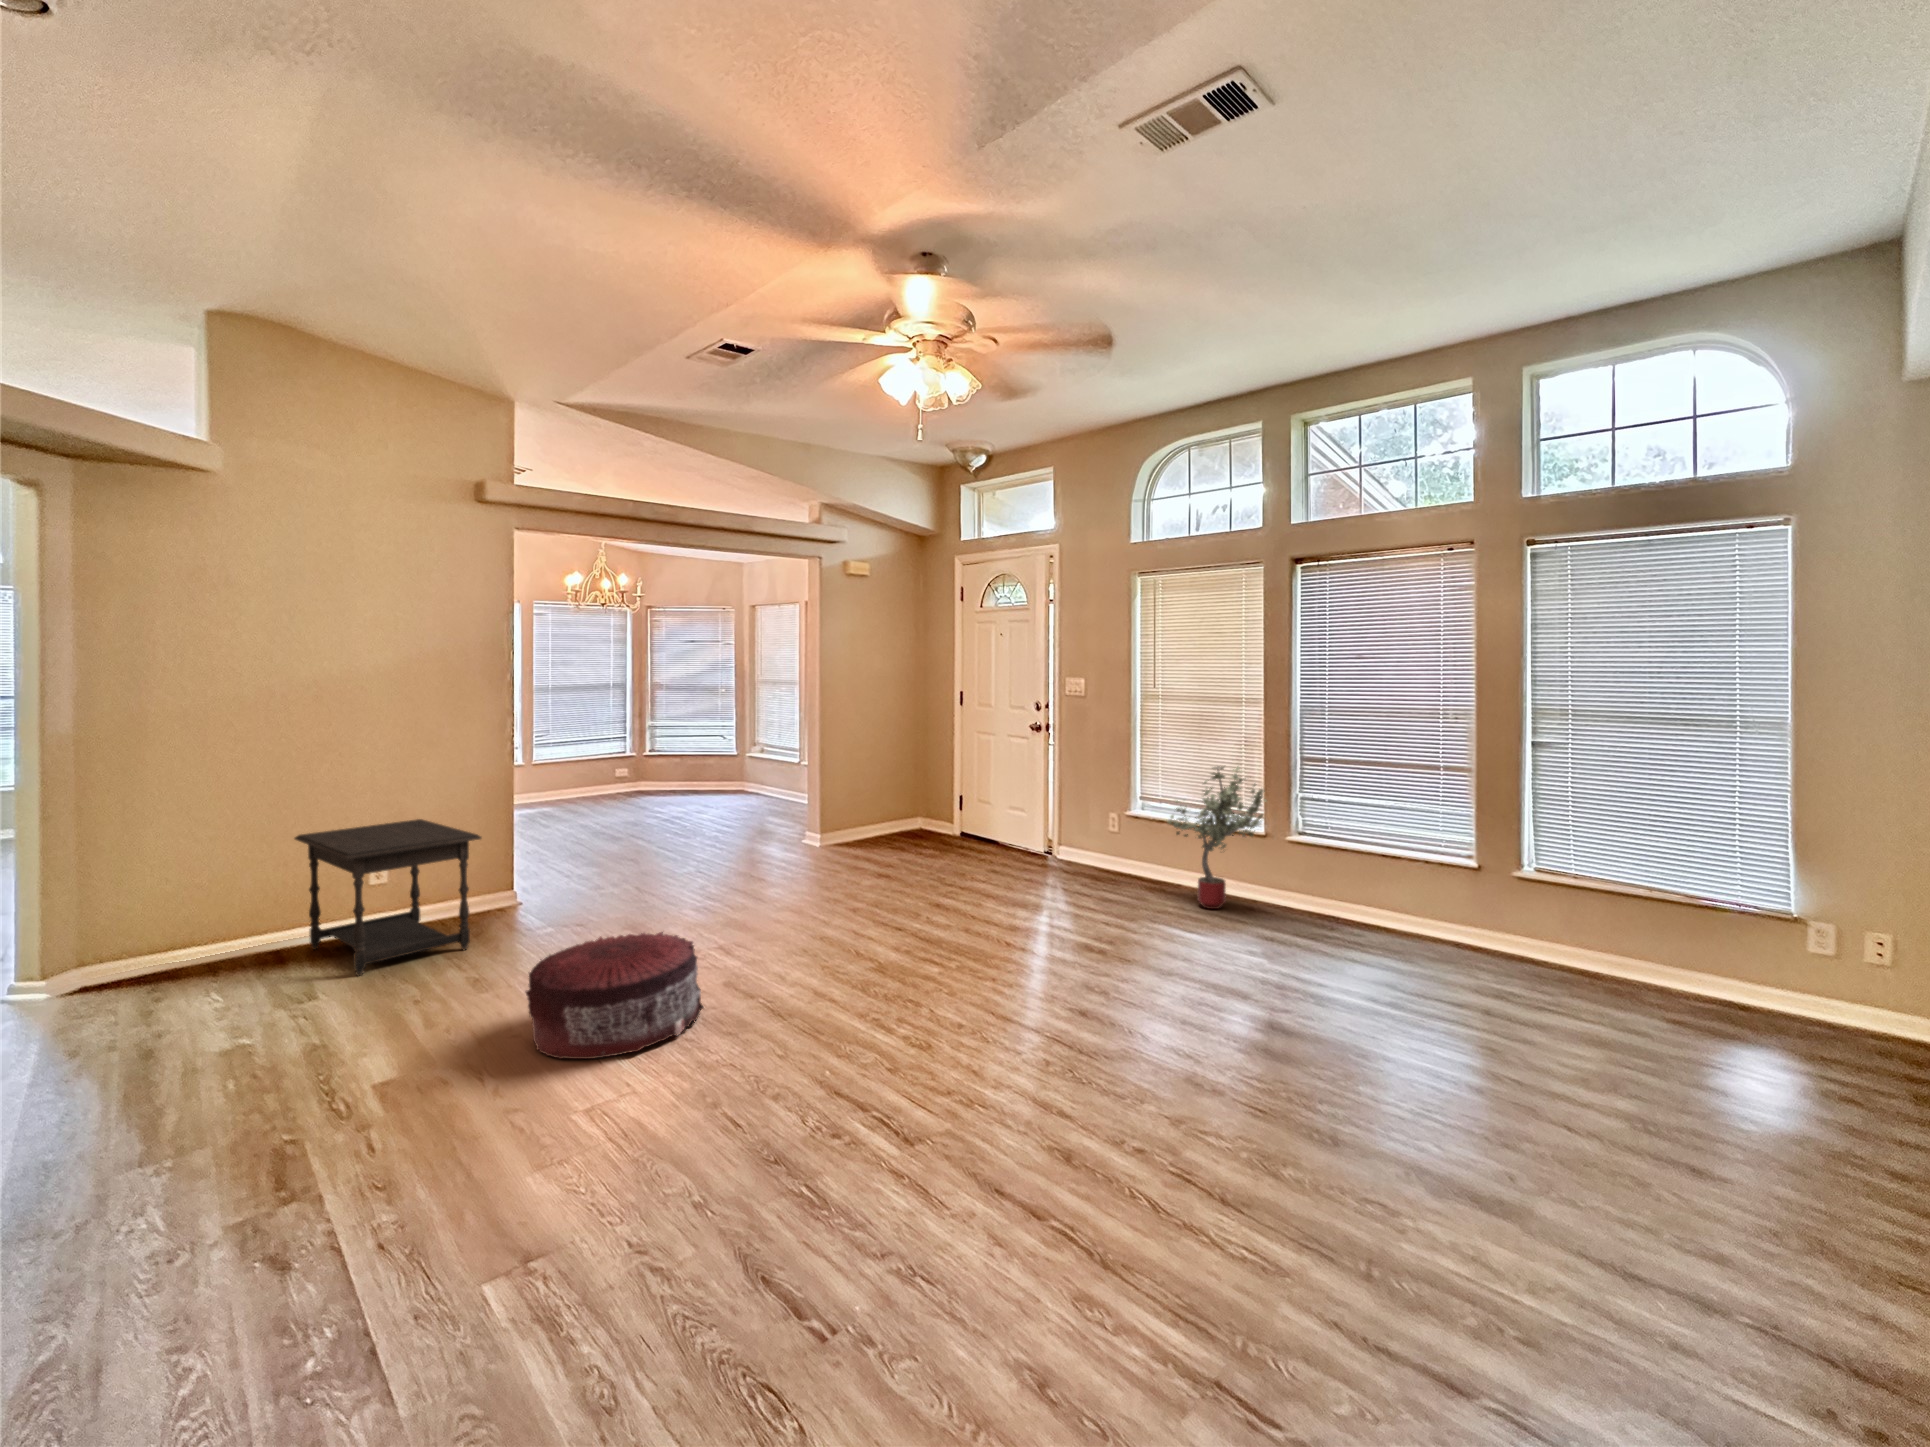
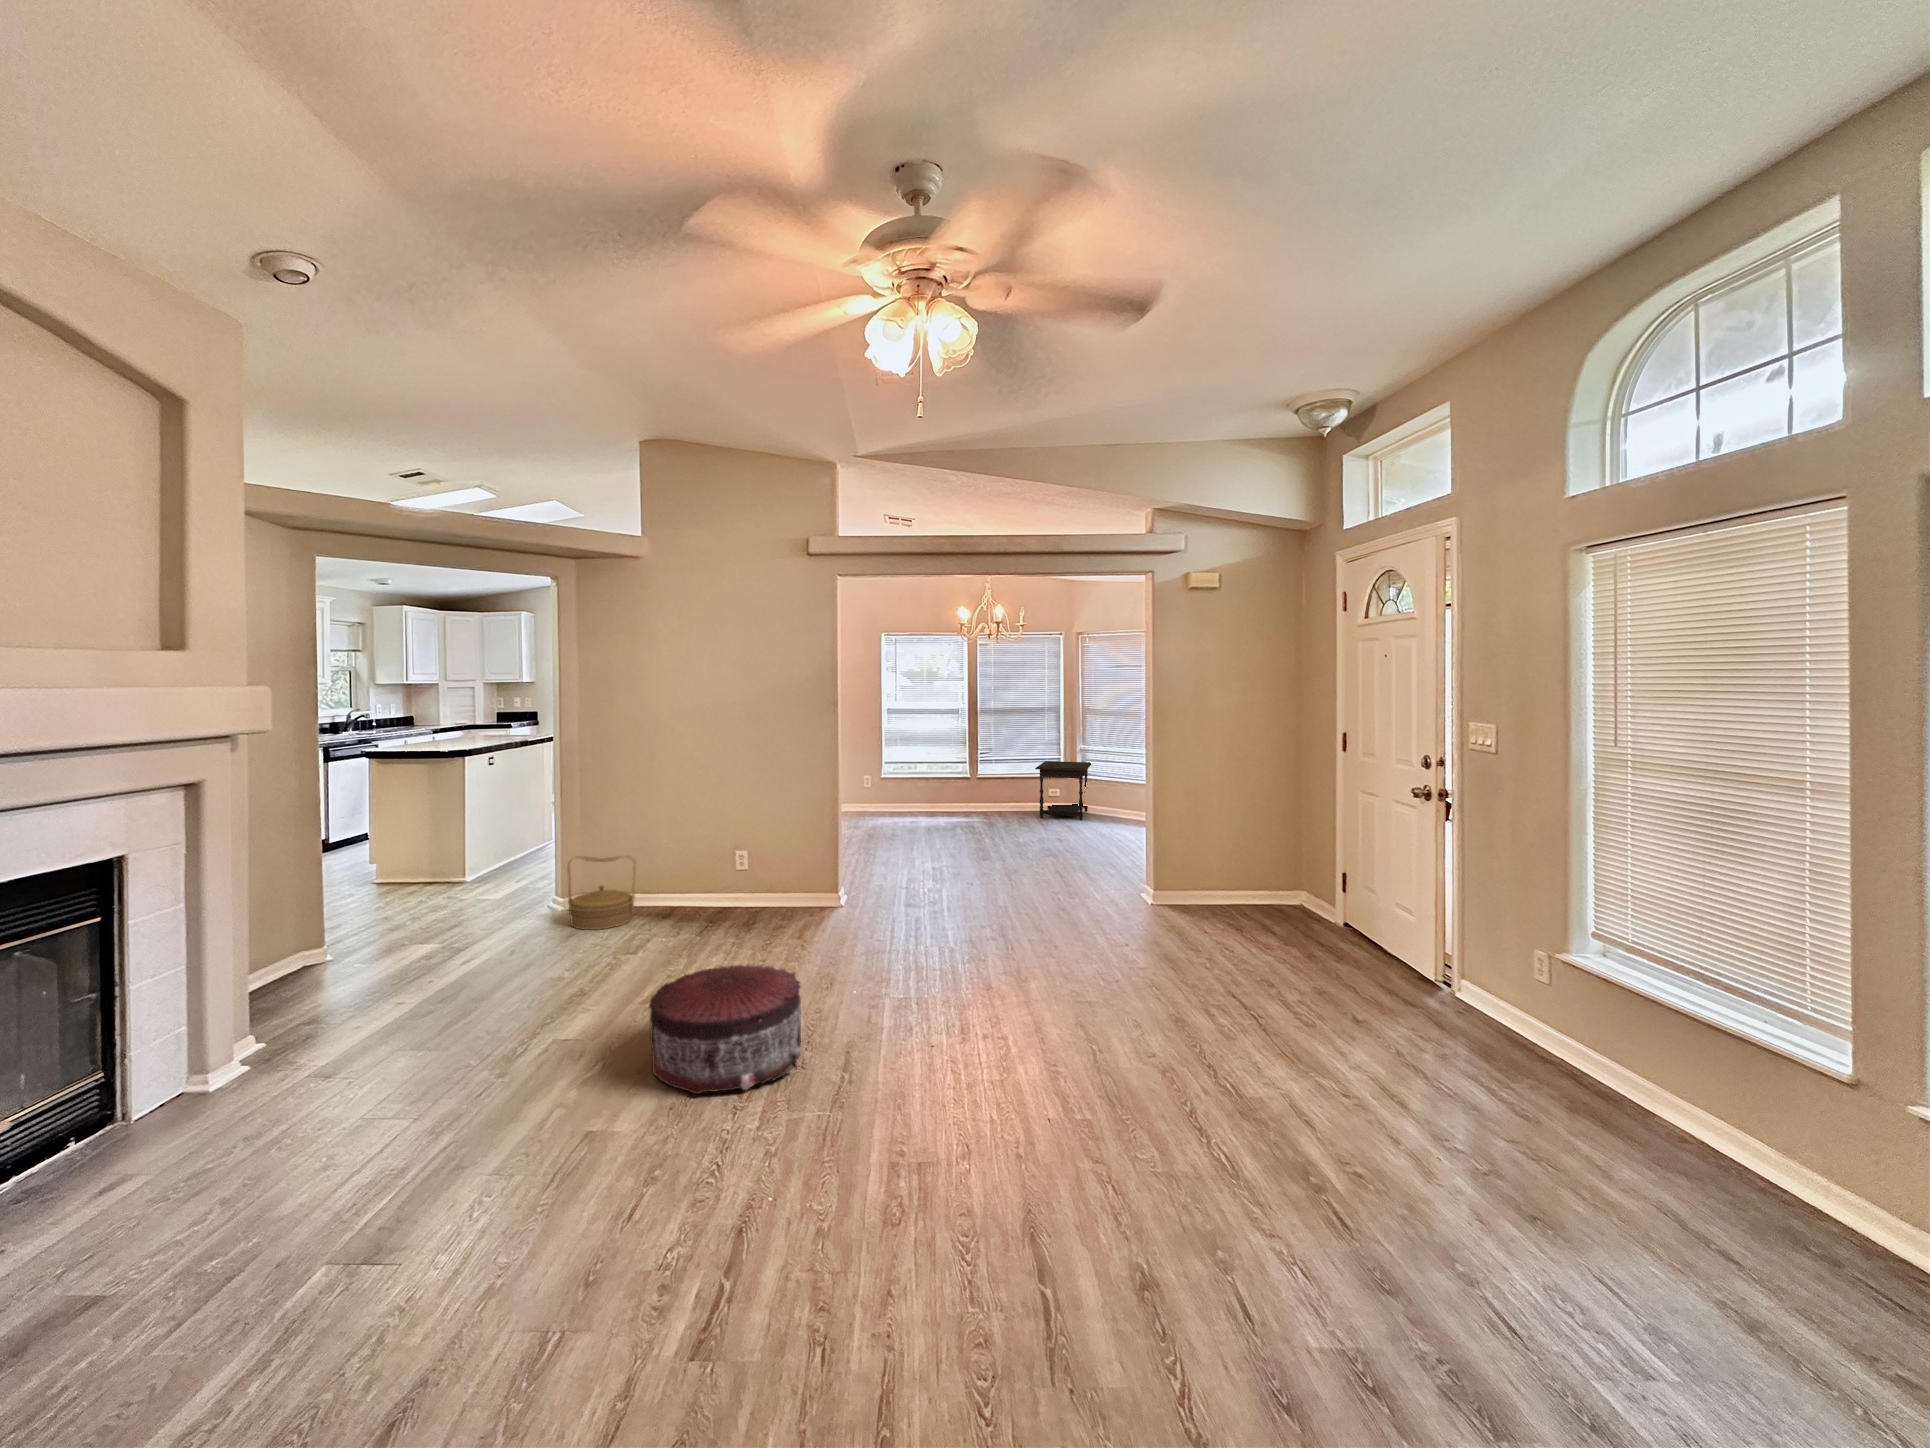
potted tree: present [1168,766,1266,909] -> none [1598,905,1838,1189]
side table: present [295,819,481,976] -> present [1035,761,1091,820]
woven basket: none [95,887,229,1003] -> present [567,856,636,930]

